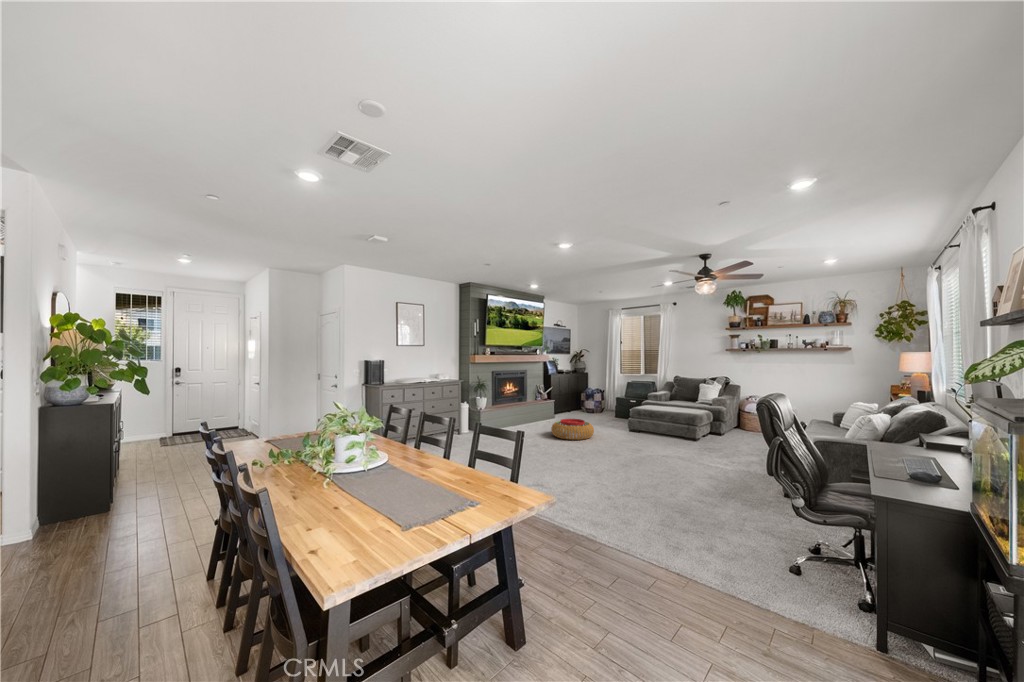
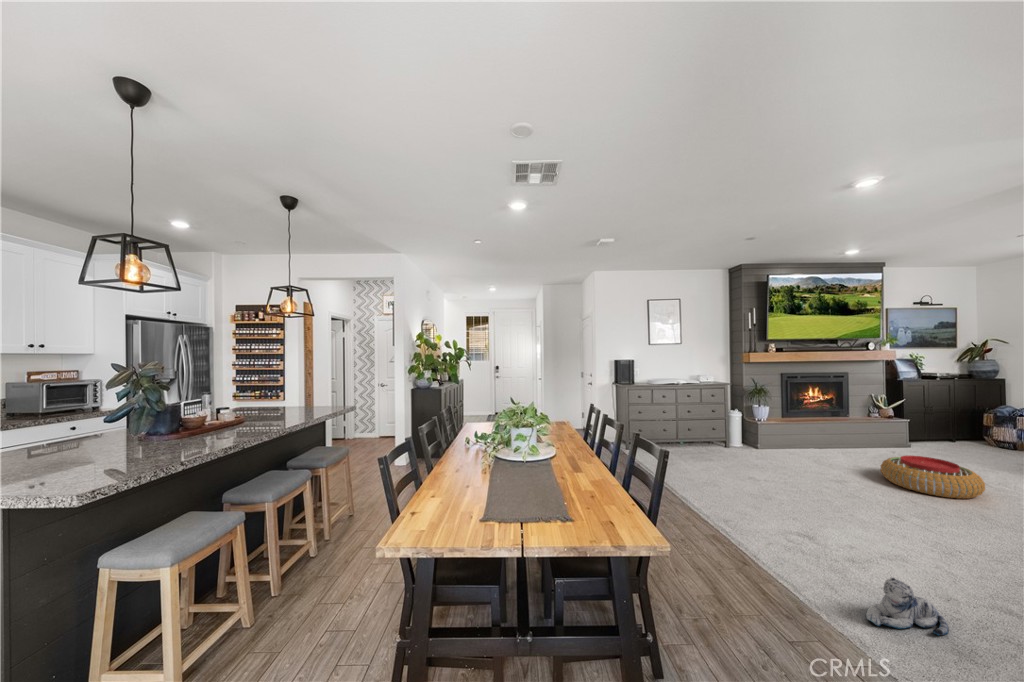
plush toy: none [578,475,607,504] -> present [866,577,949,635]

